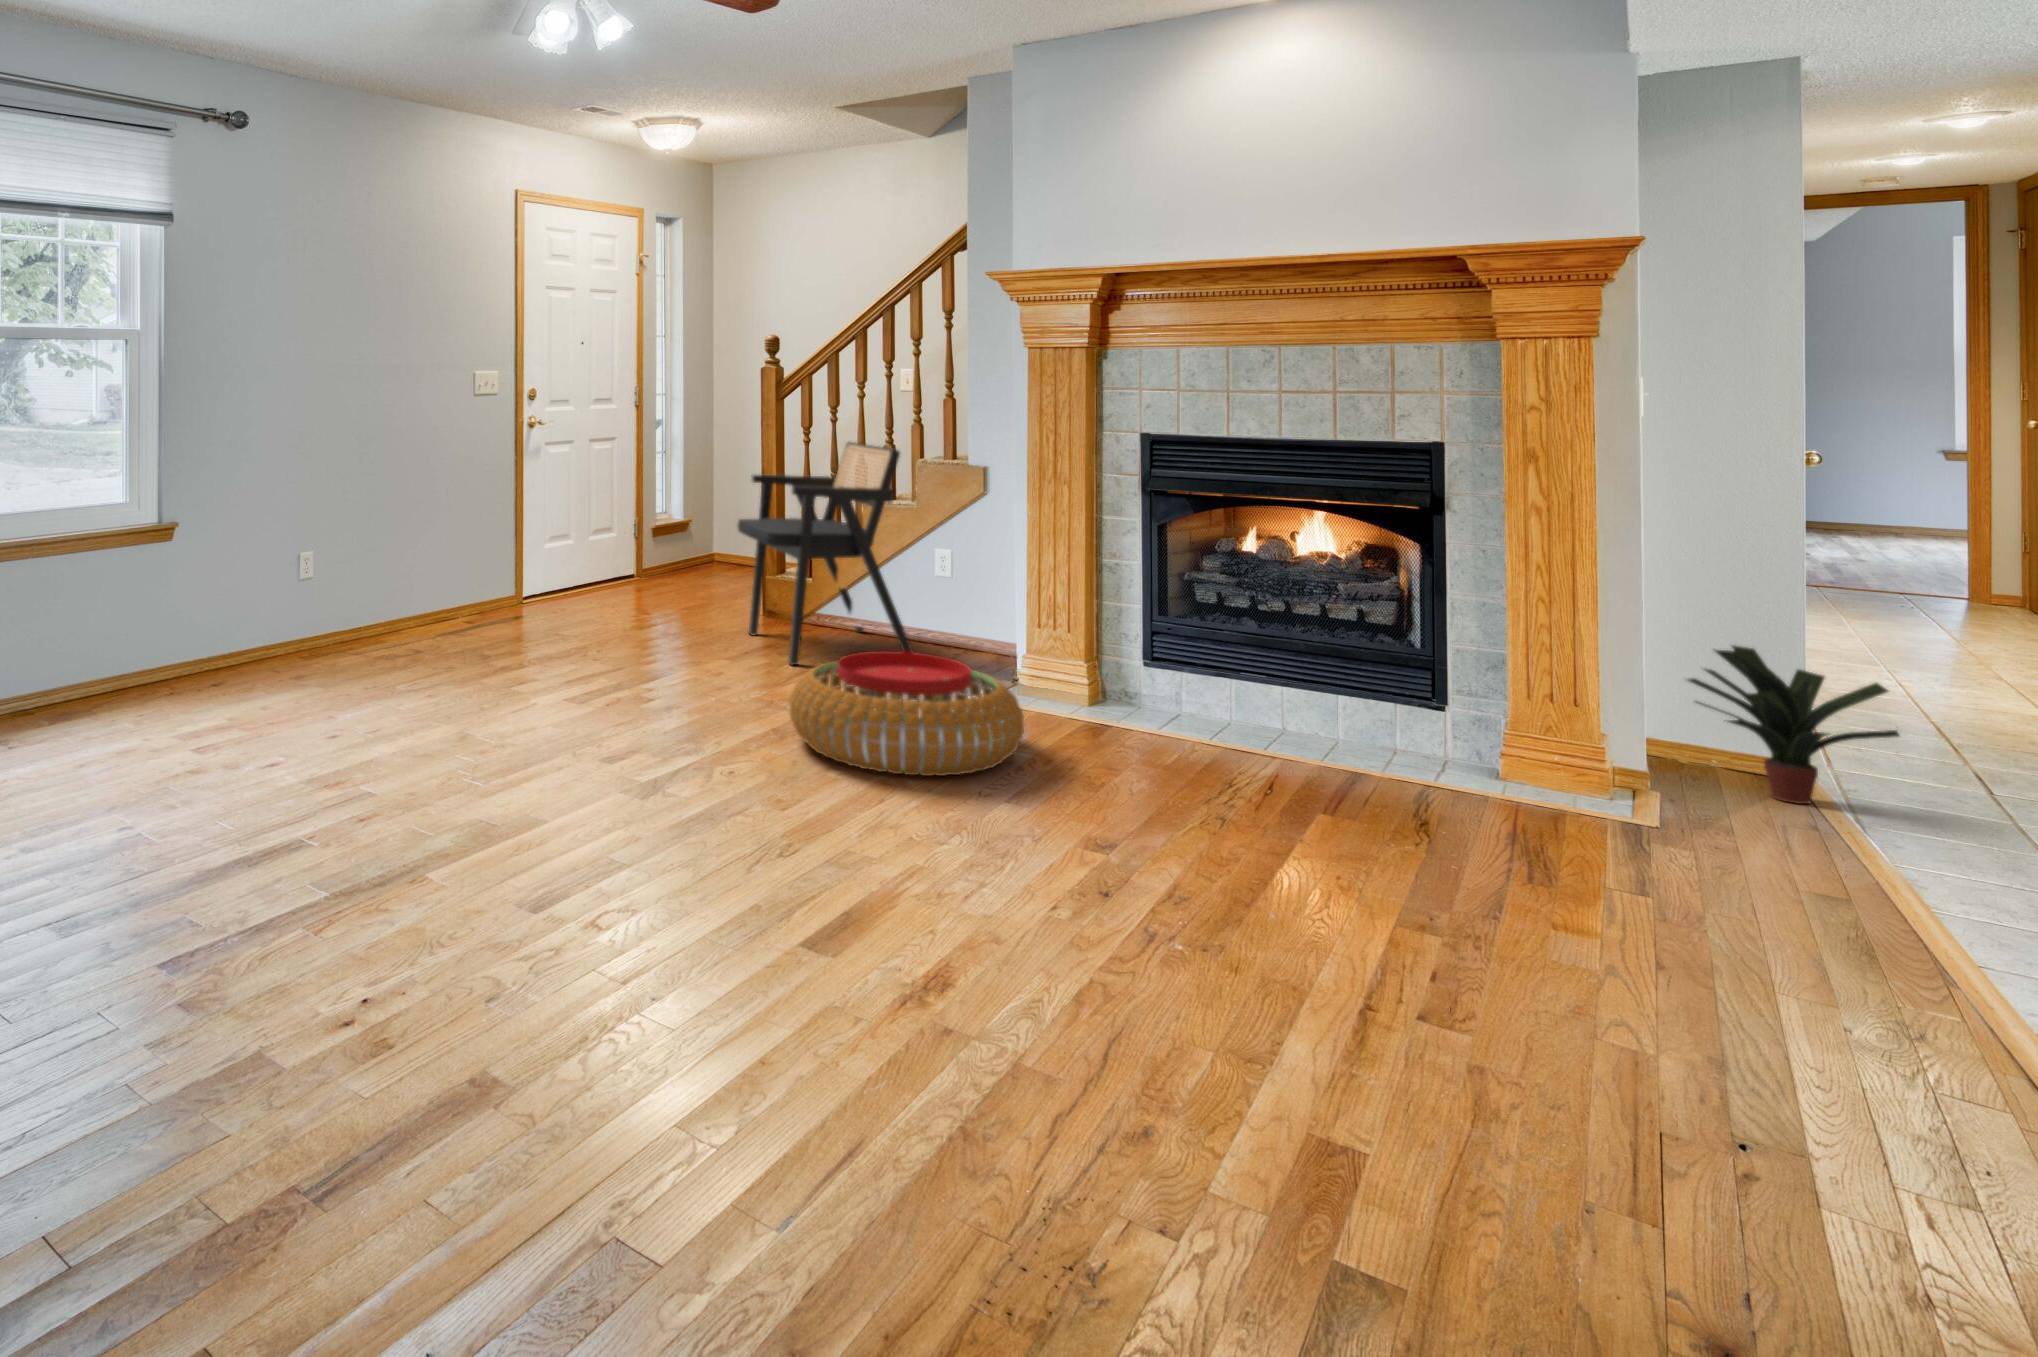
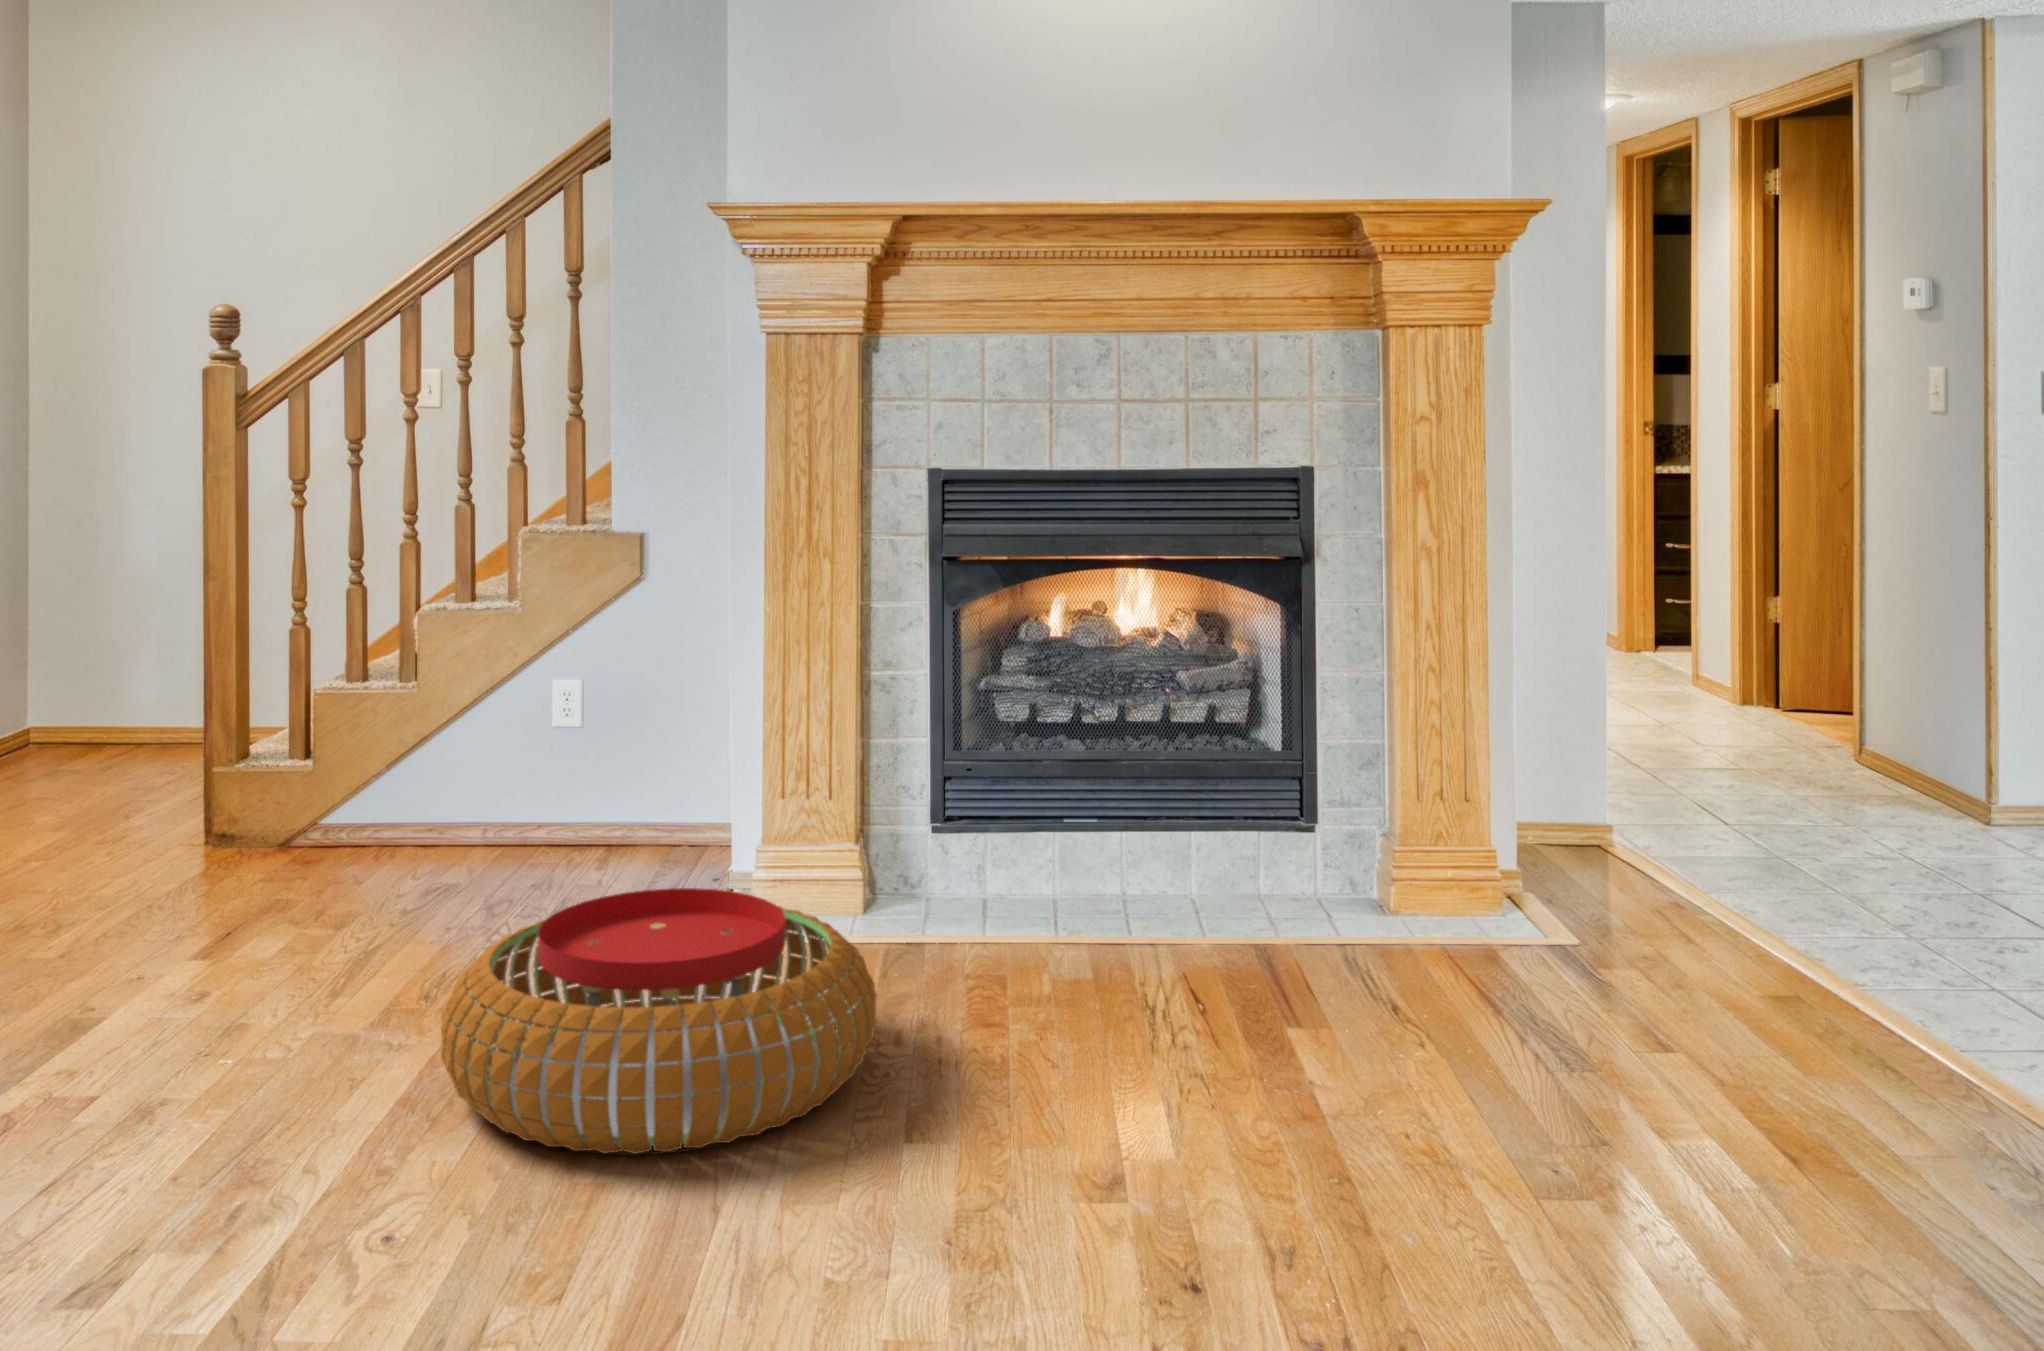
armchair: present [738,442,913,665] -> none [180,501,546,942]
potted plant: present [1688,646,1899,804] -> none [1537,699,1717,880]

